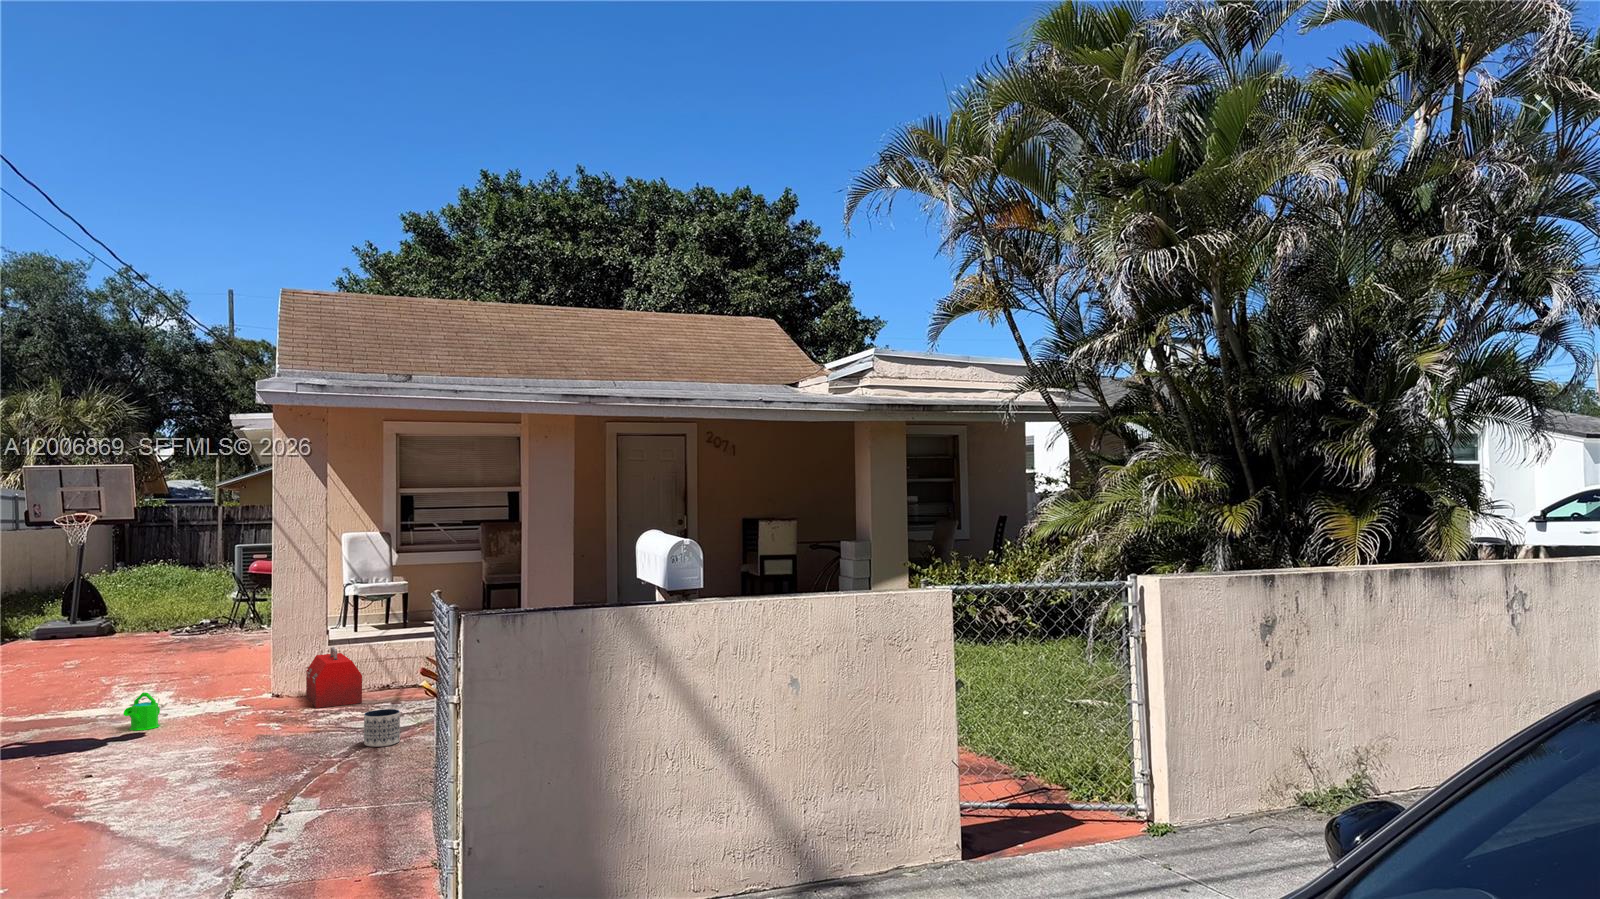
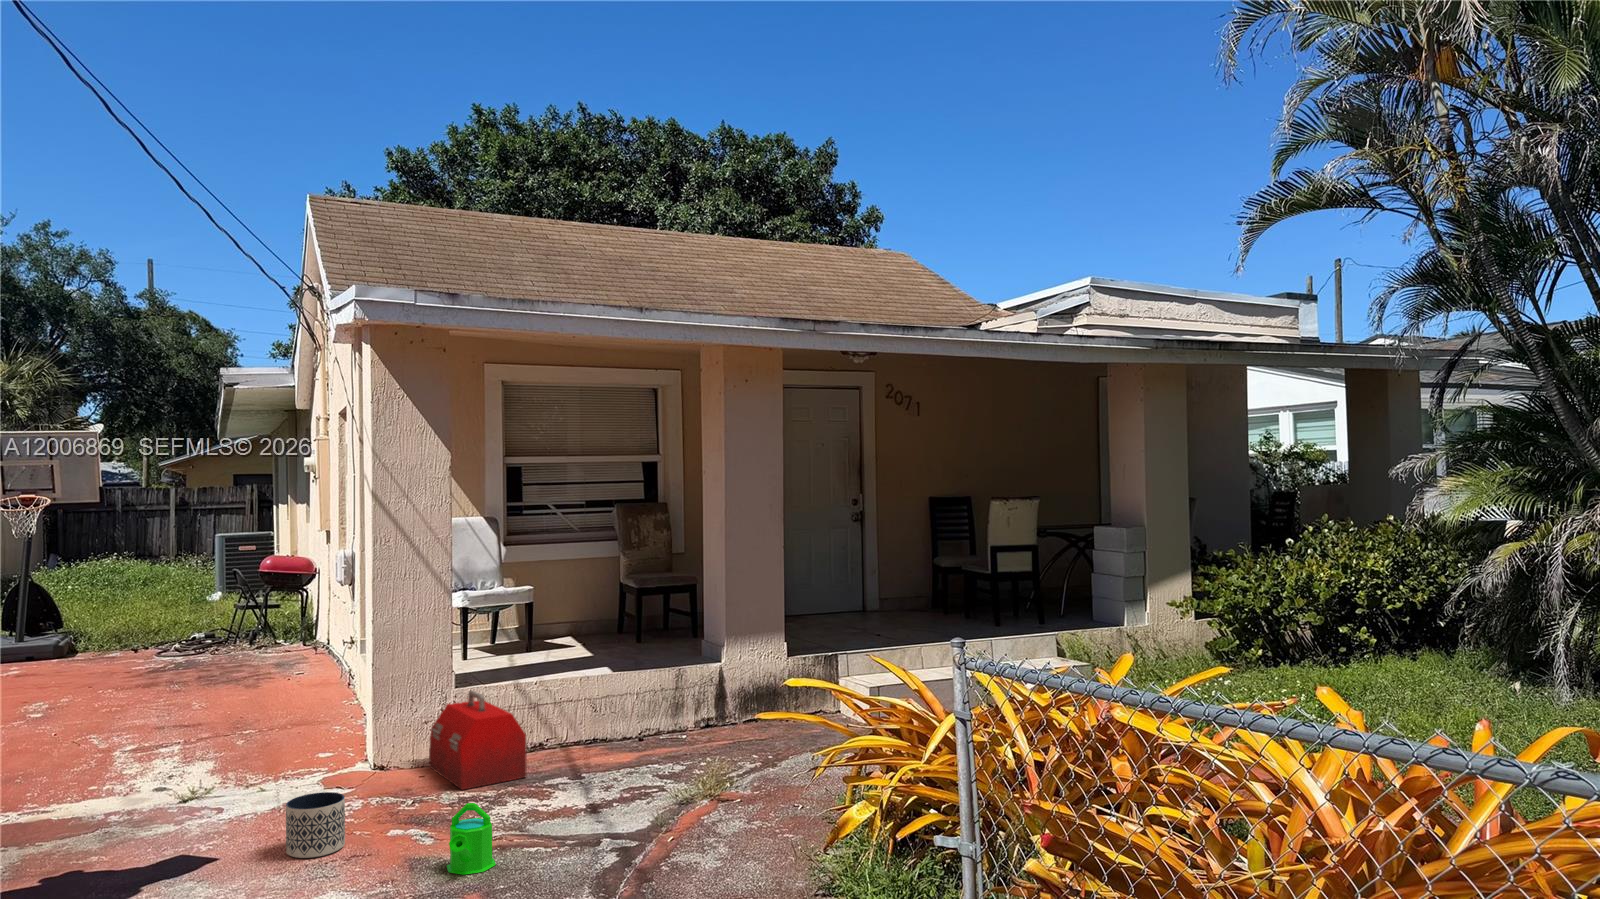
watering can: present [124,693,160,731] -> present [447,803,496,875]
planter: present [364,709,400,747] -> present [286,792,345,858]

